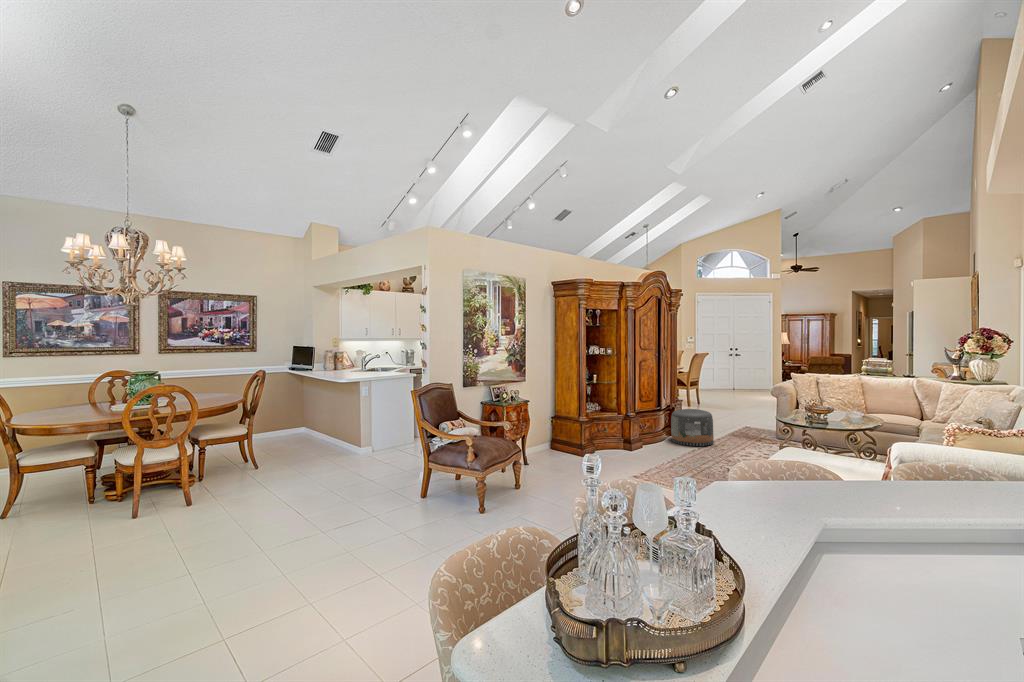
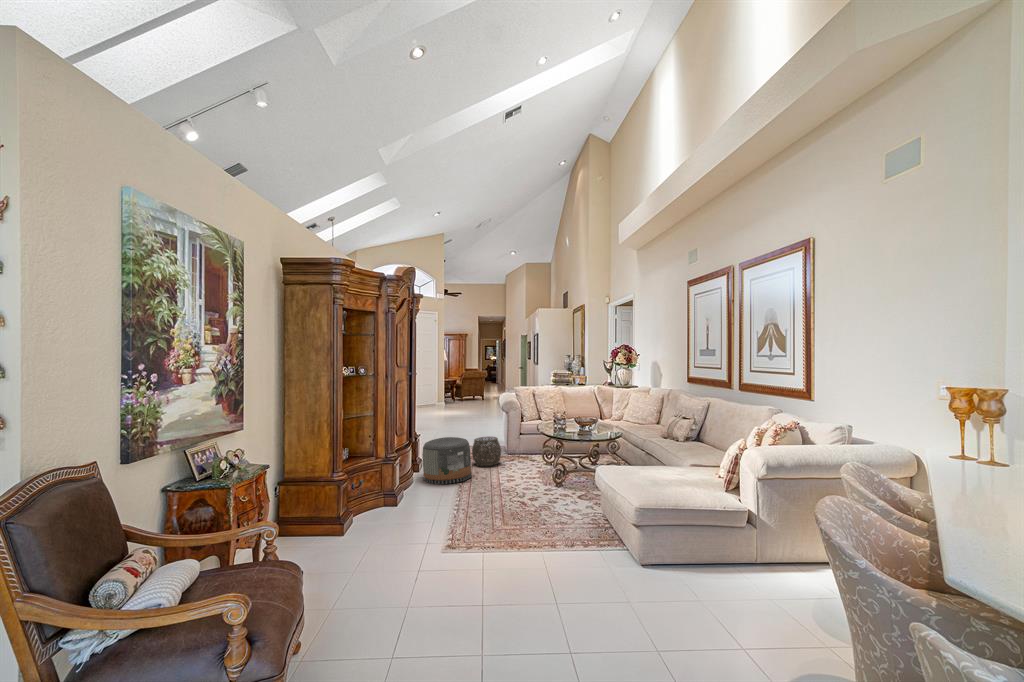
woven basket: none [727,416,758,442] -> present [472,437,501,466]

